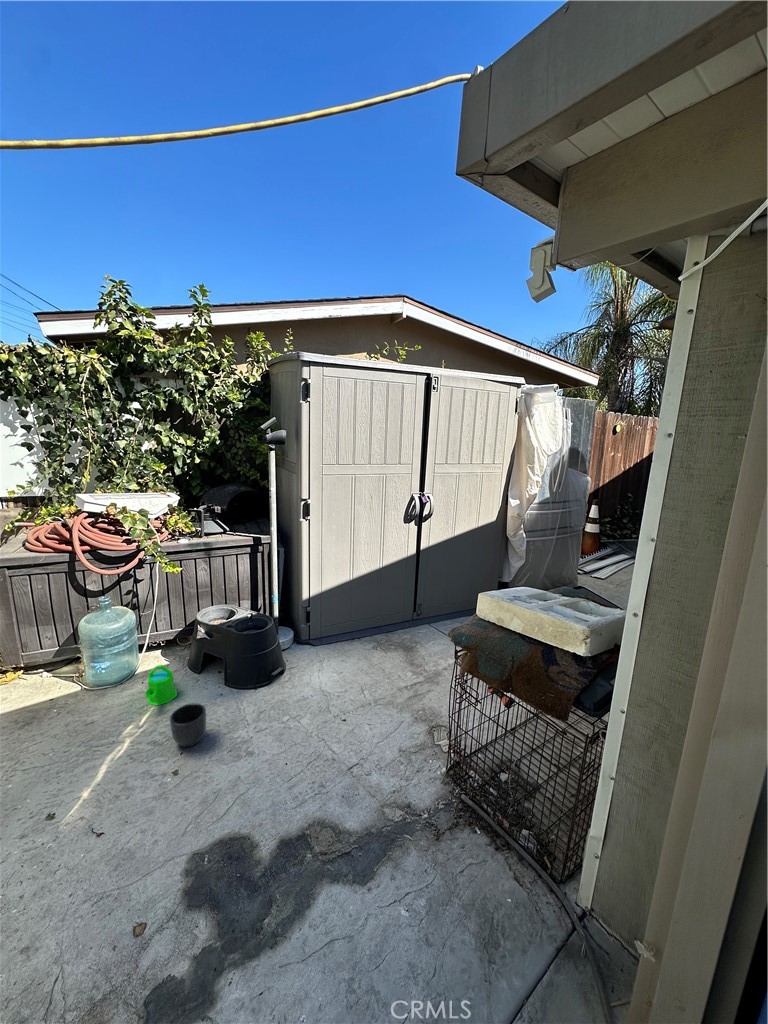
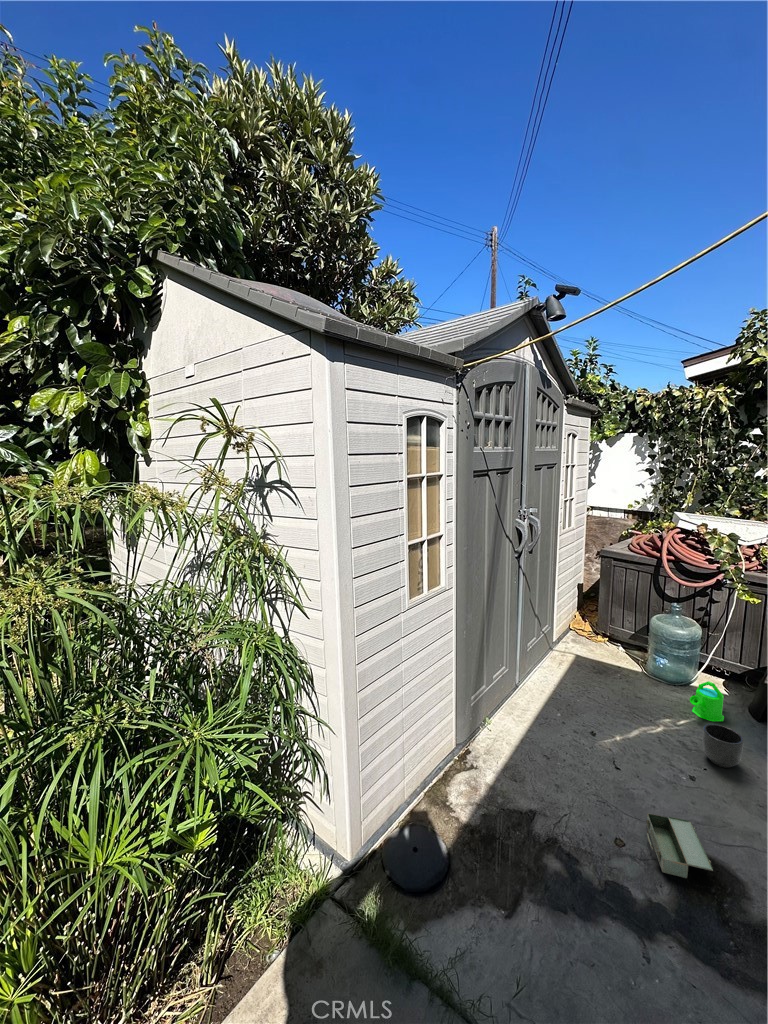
toolbox: none [153,839,232,932] -> present [646,813,713,878]

